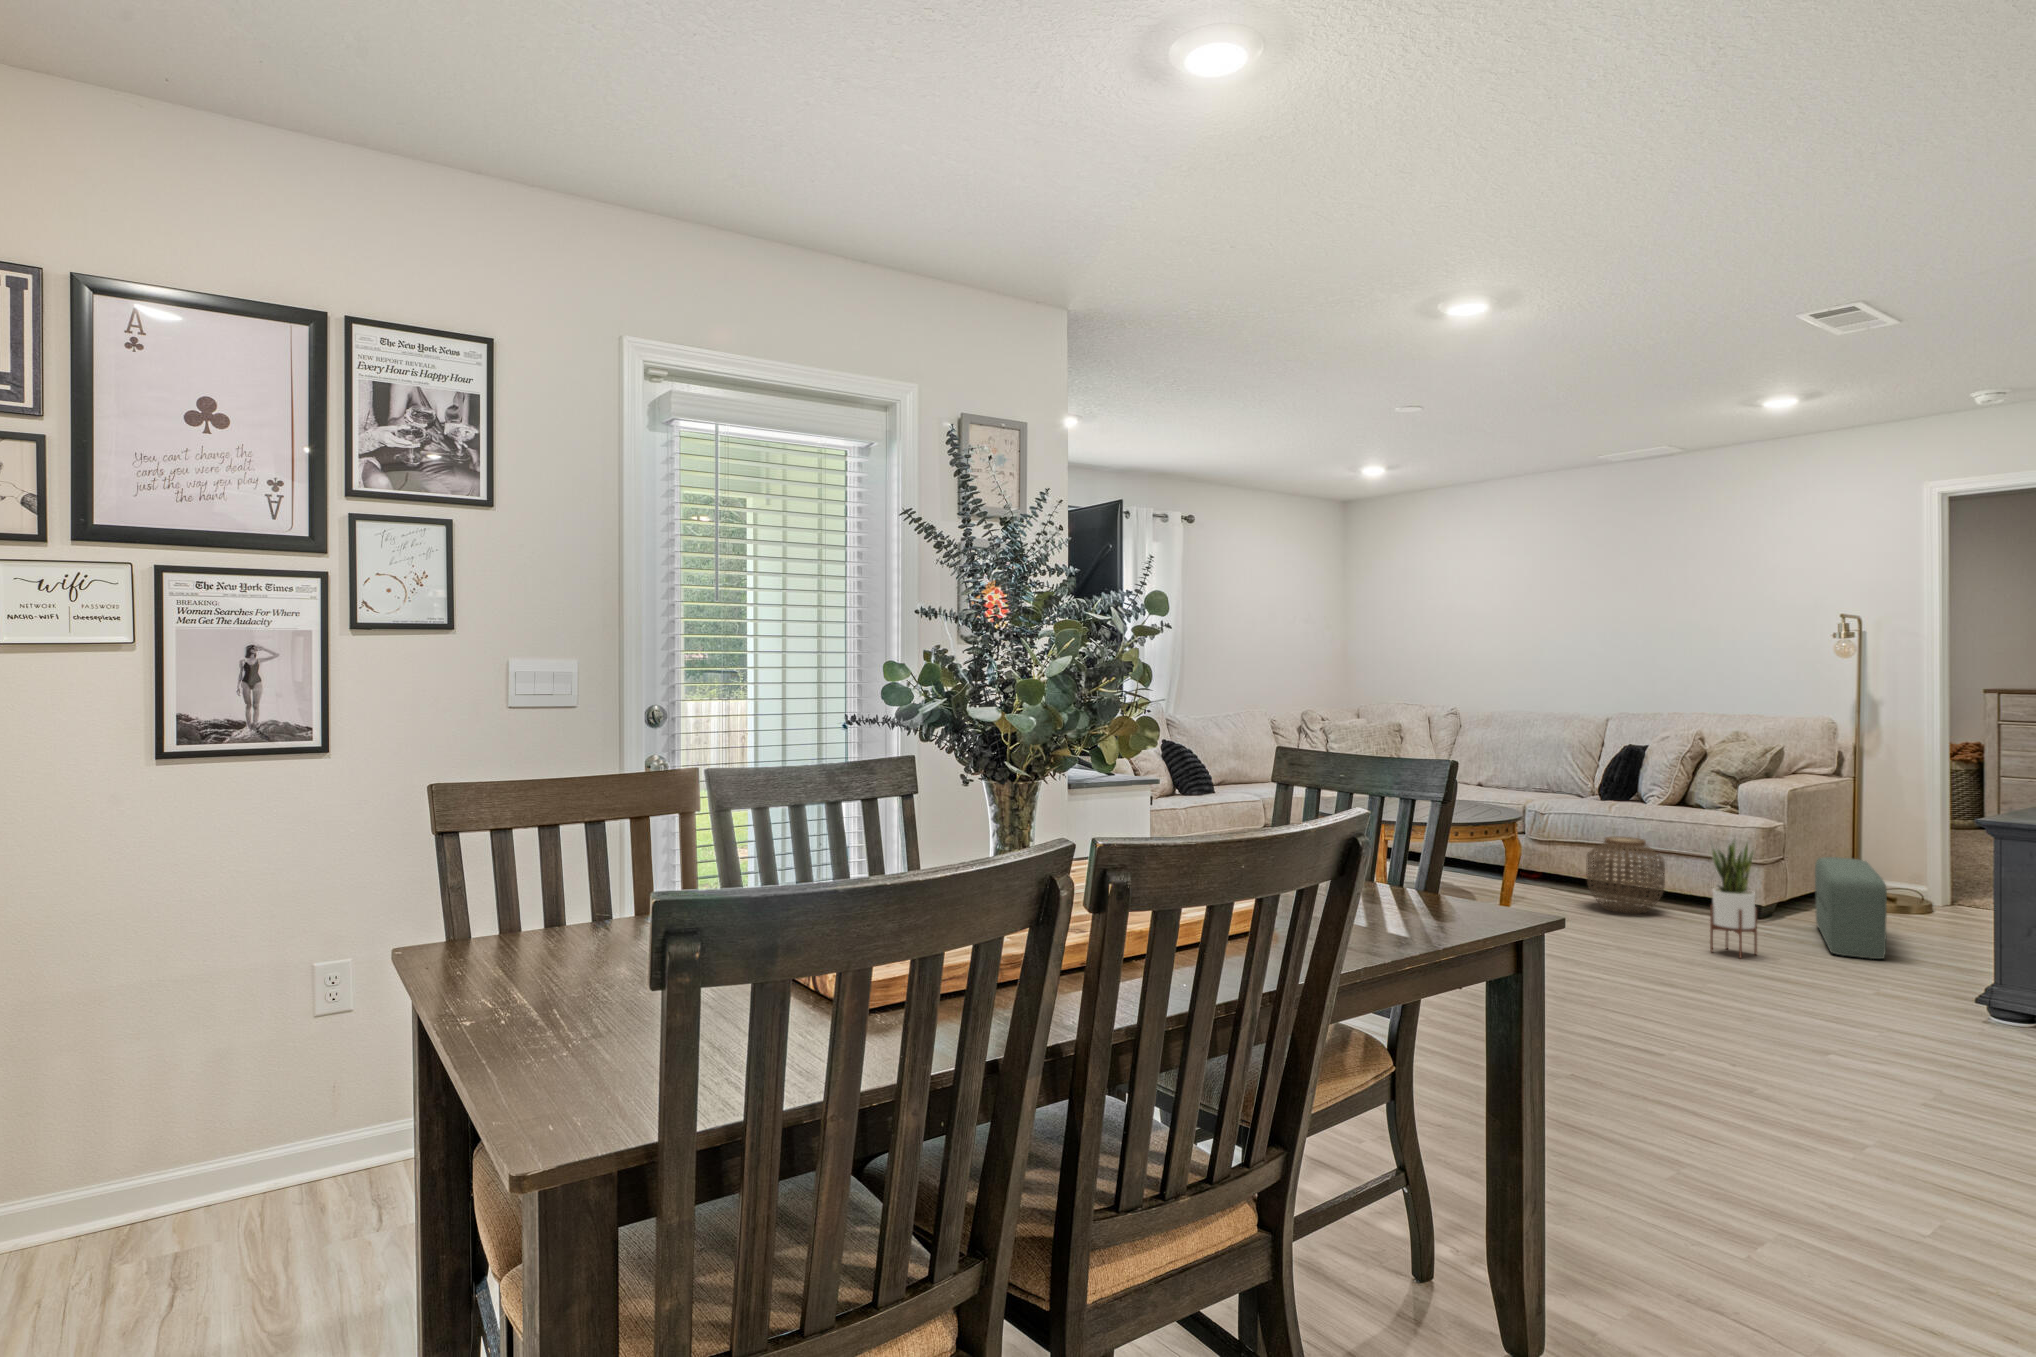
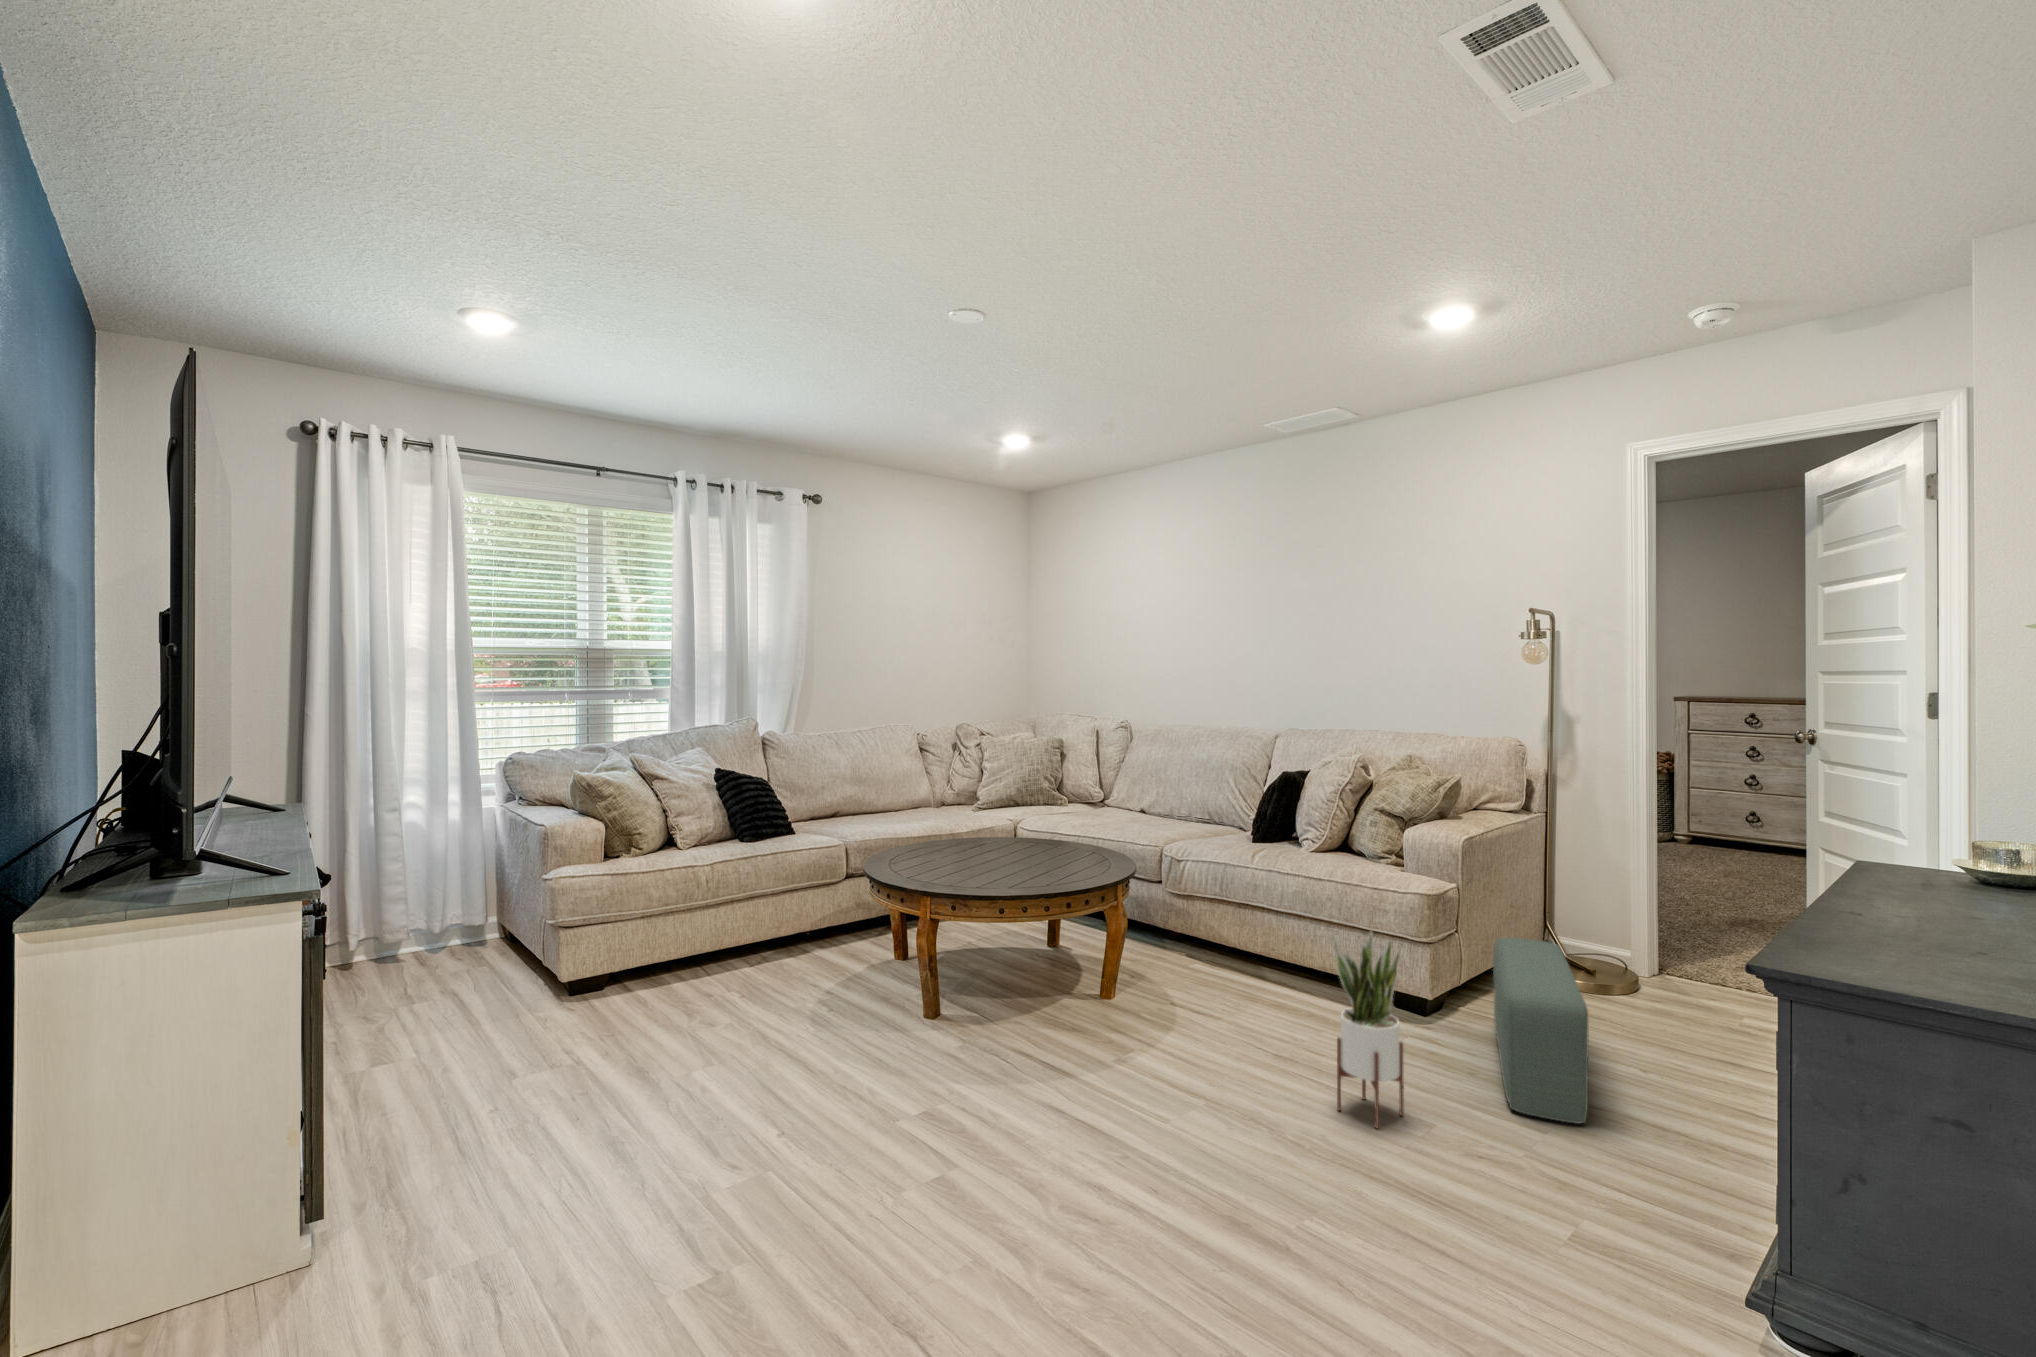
woven basket: present [1587,836,1665,914] -> none [1213,899,1307,1007]

